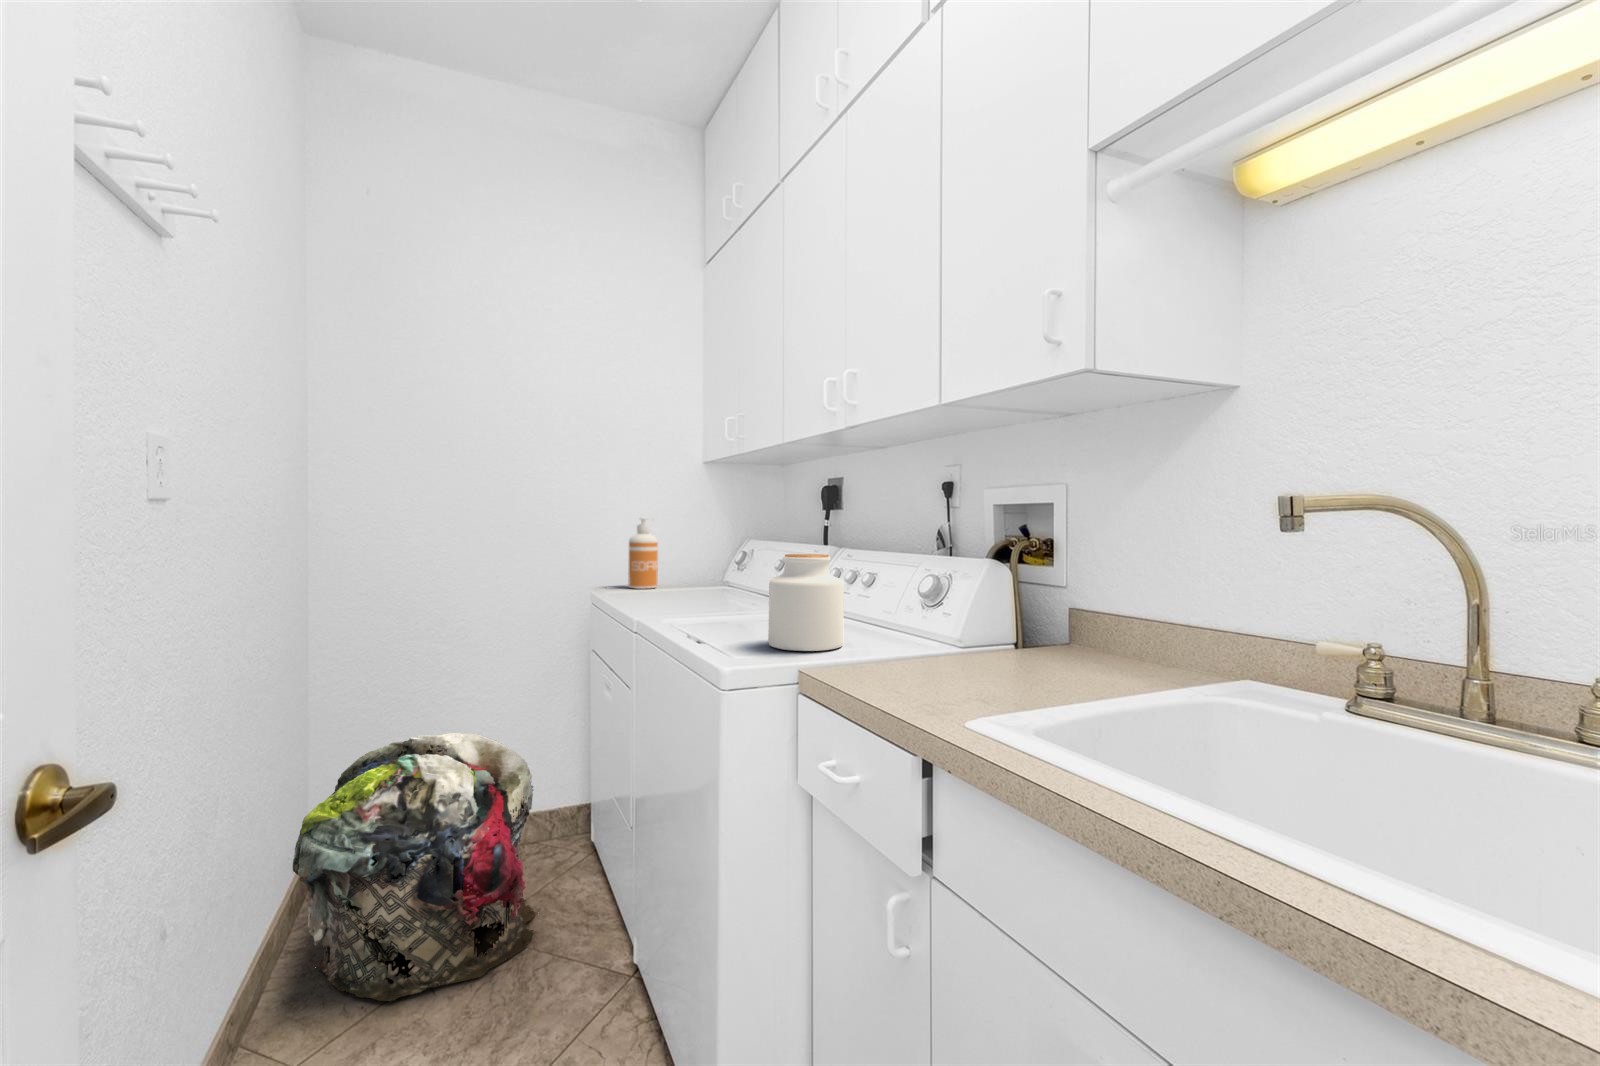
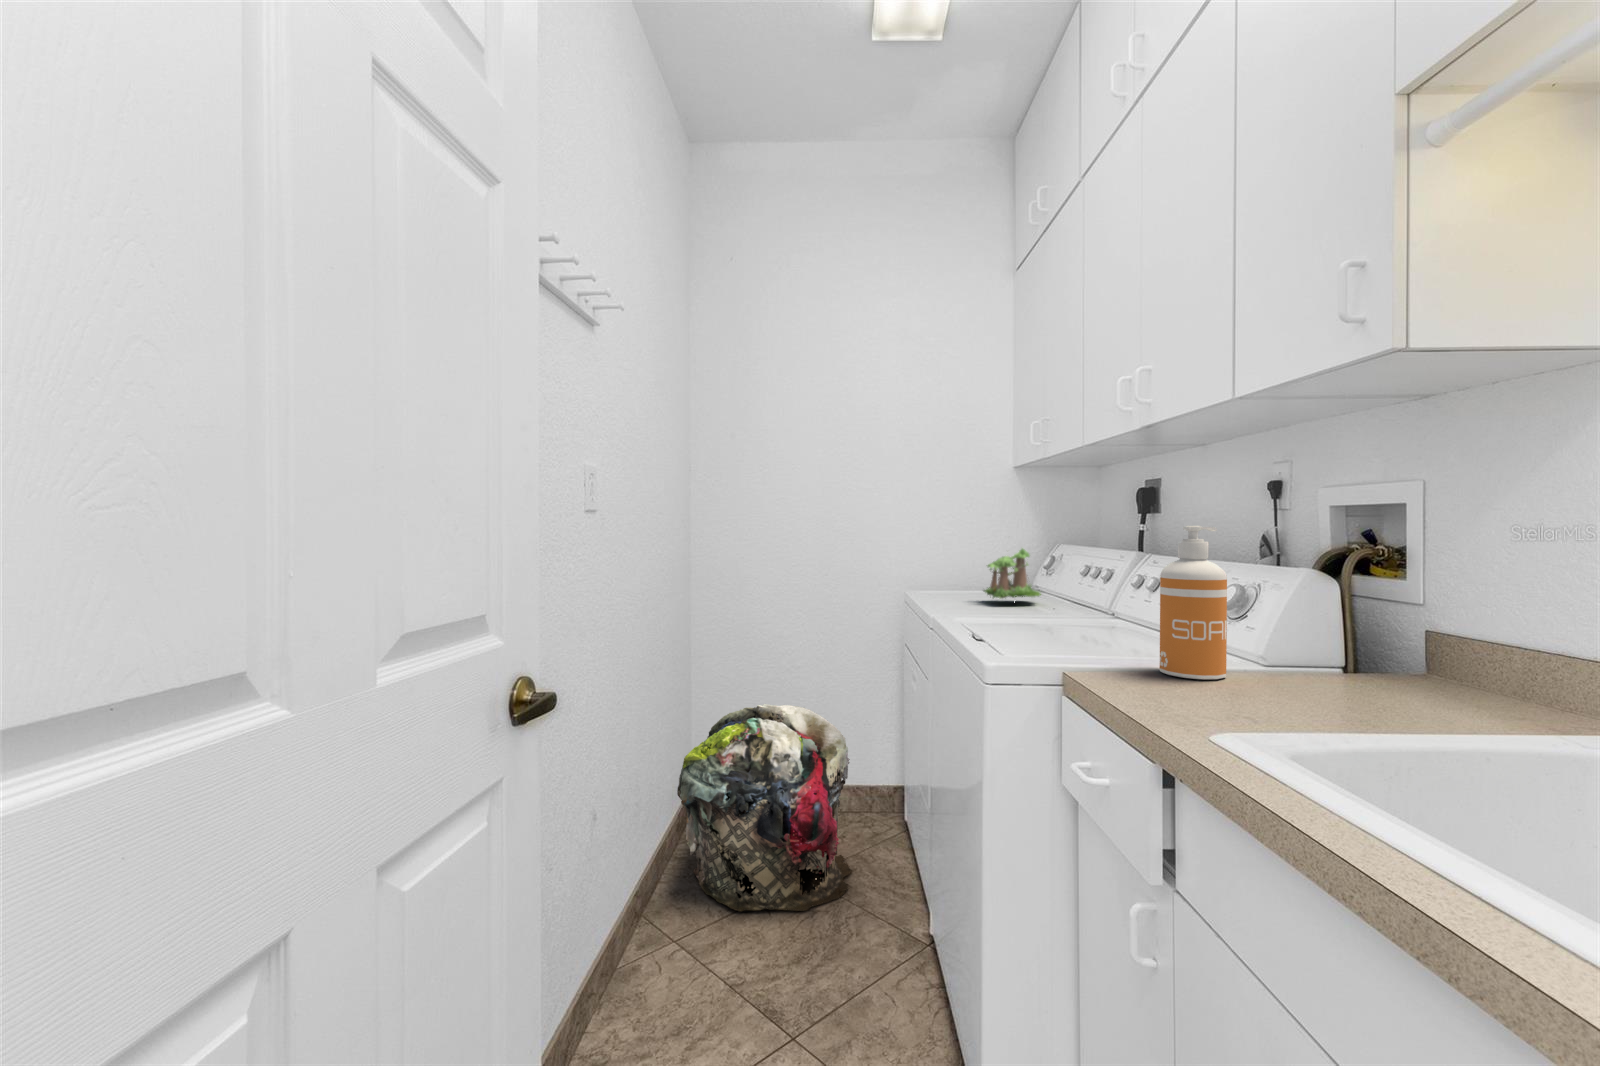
soap dispenser: present [628,518,658,589] -> present [1160,526,1227,679]
plant: none [679,518,741,599] -> present [984,549,1041,598]
jar: present [768,554,844,651] -> none [1044,560,1125,657]

